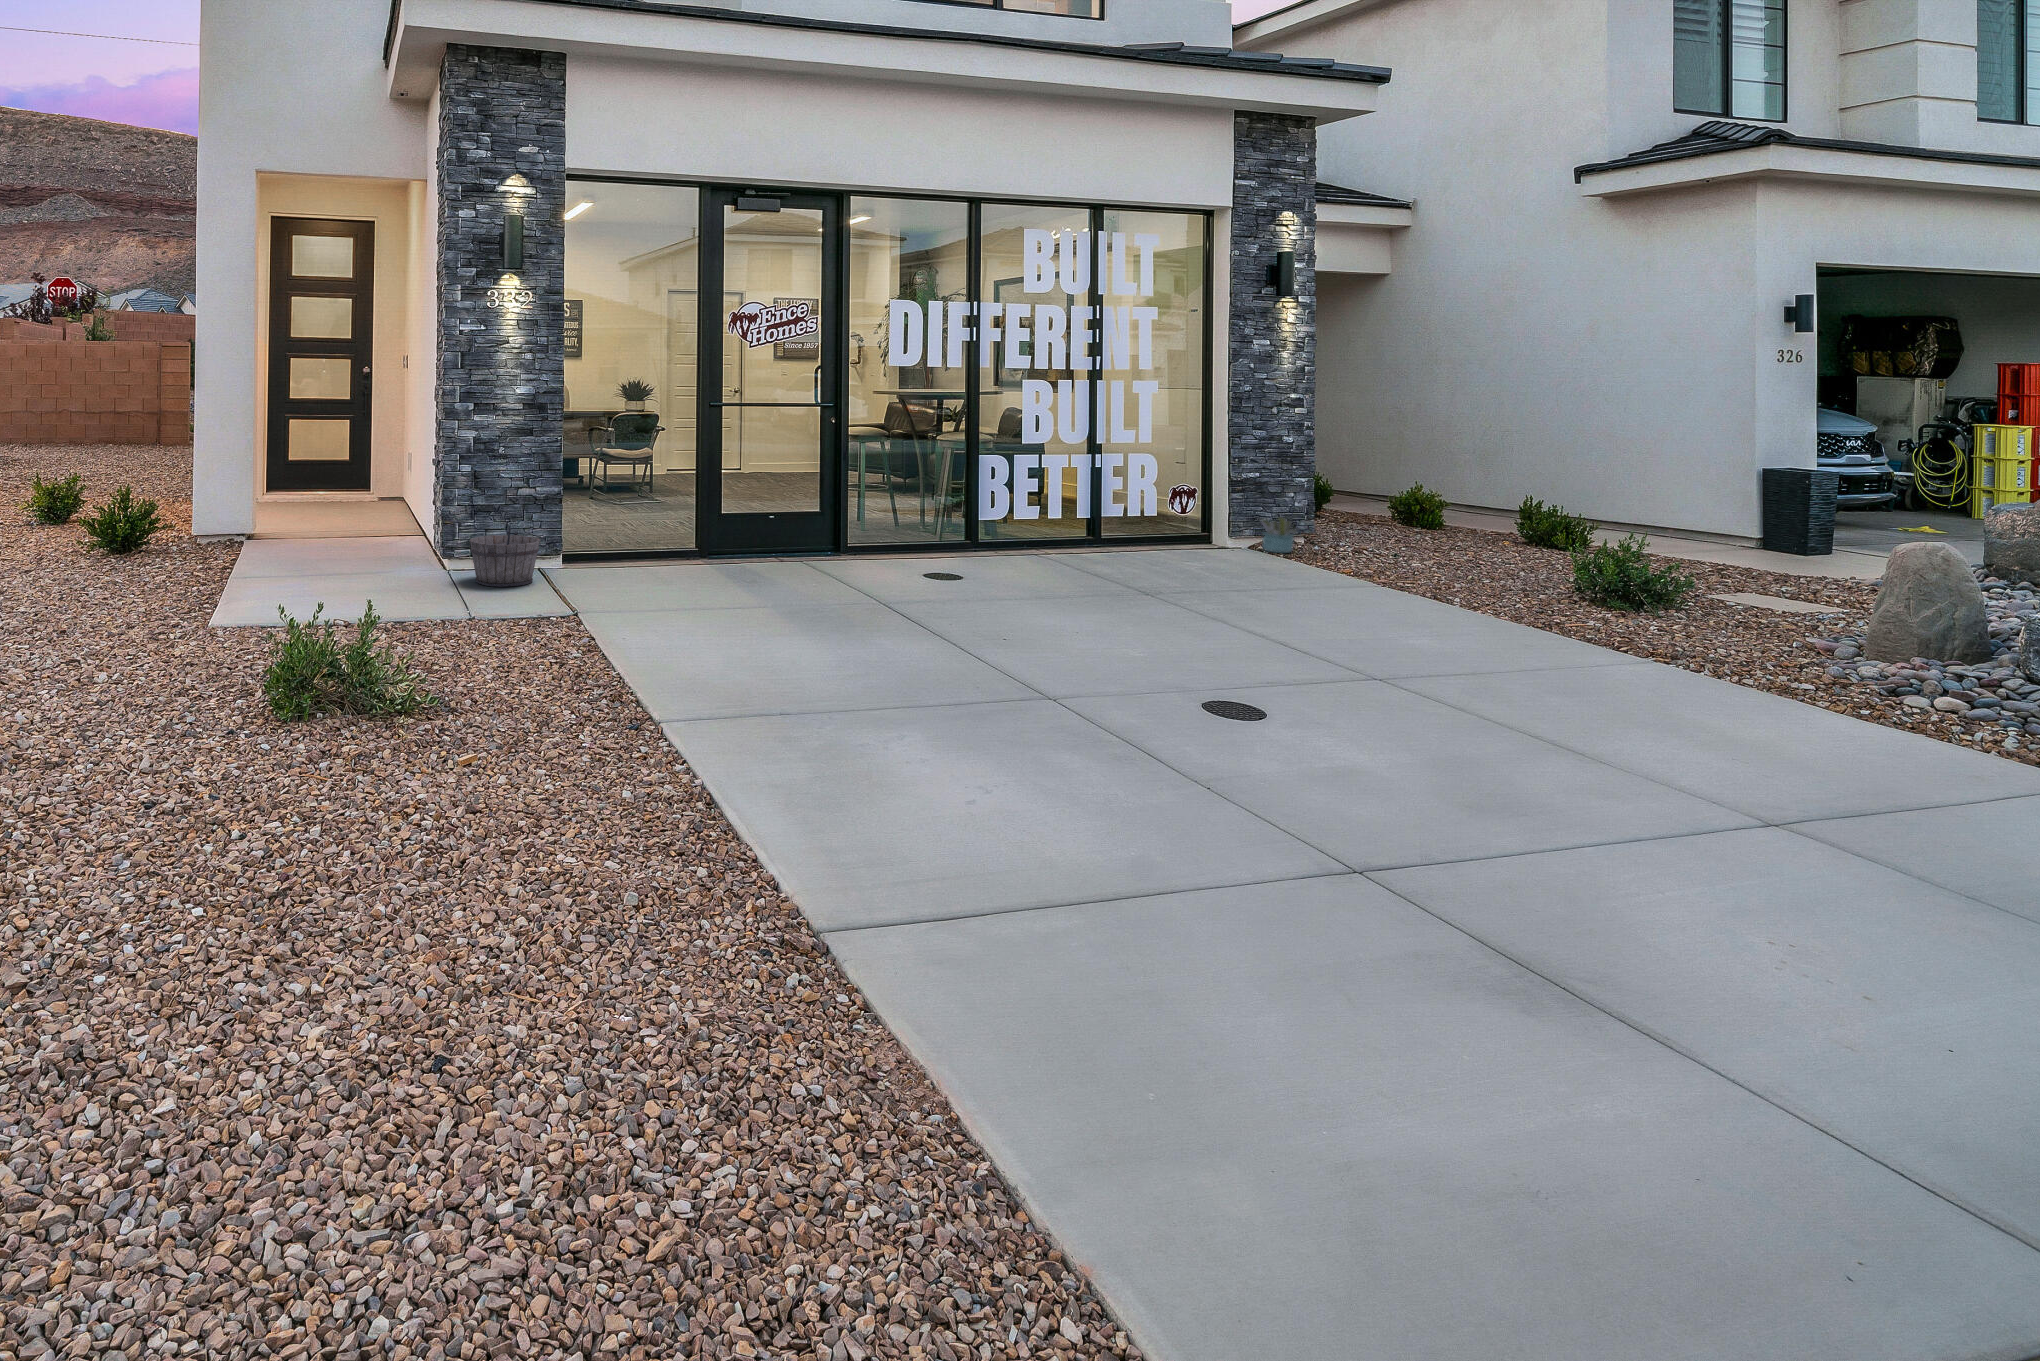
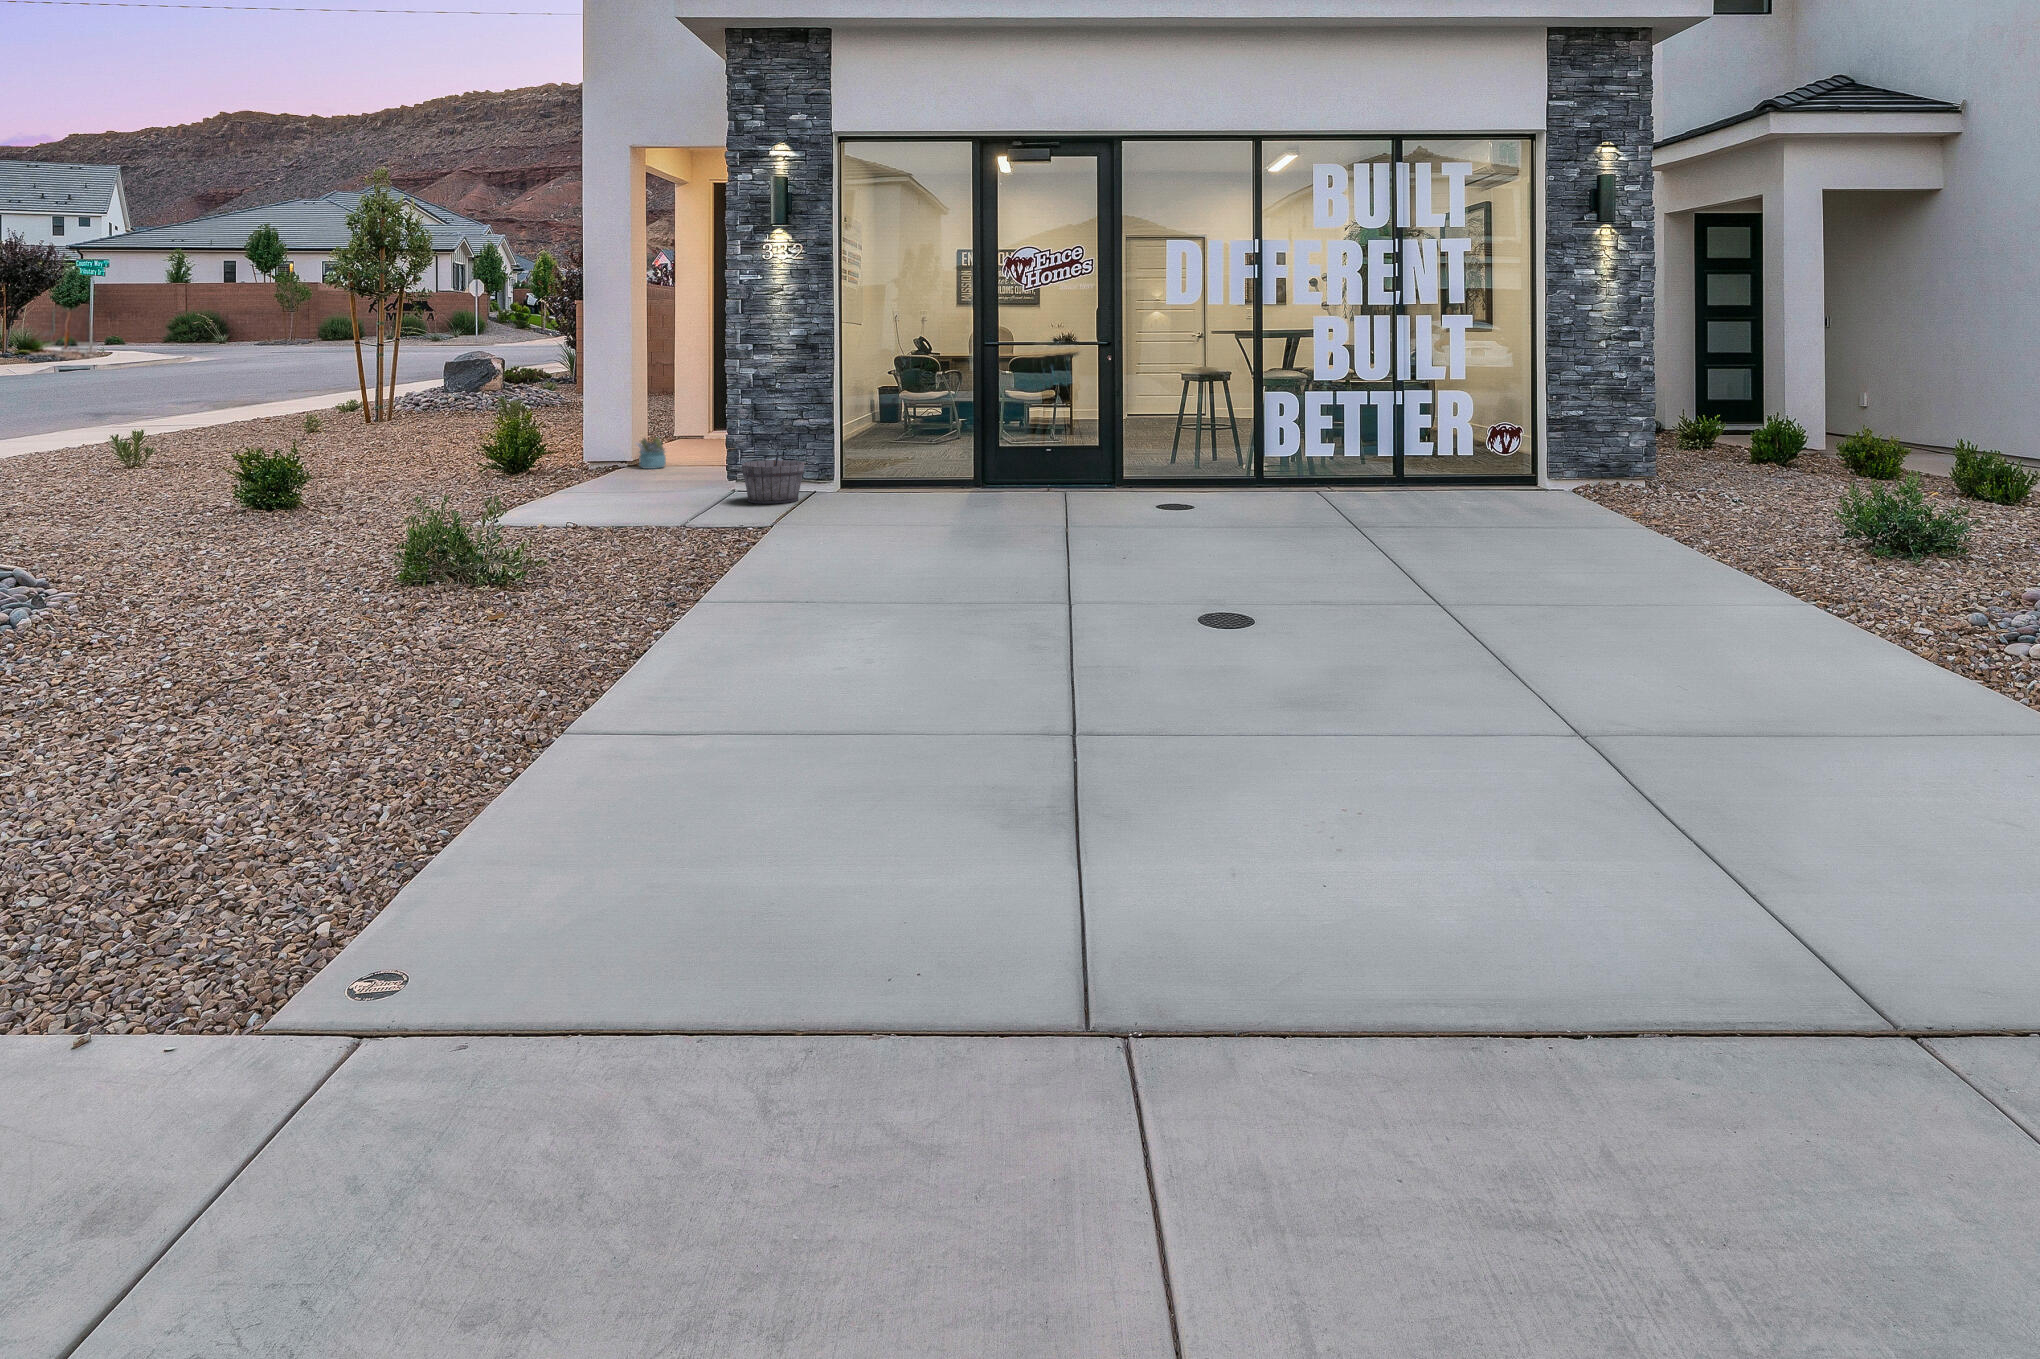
decorative plant: present [1262,517,1296,553] -> present [637,437,666,469]

